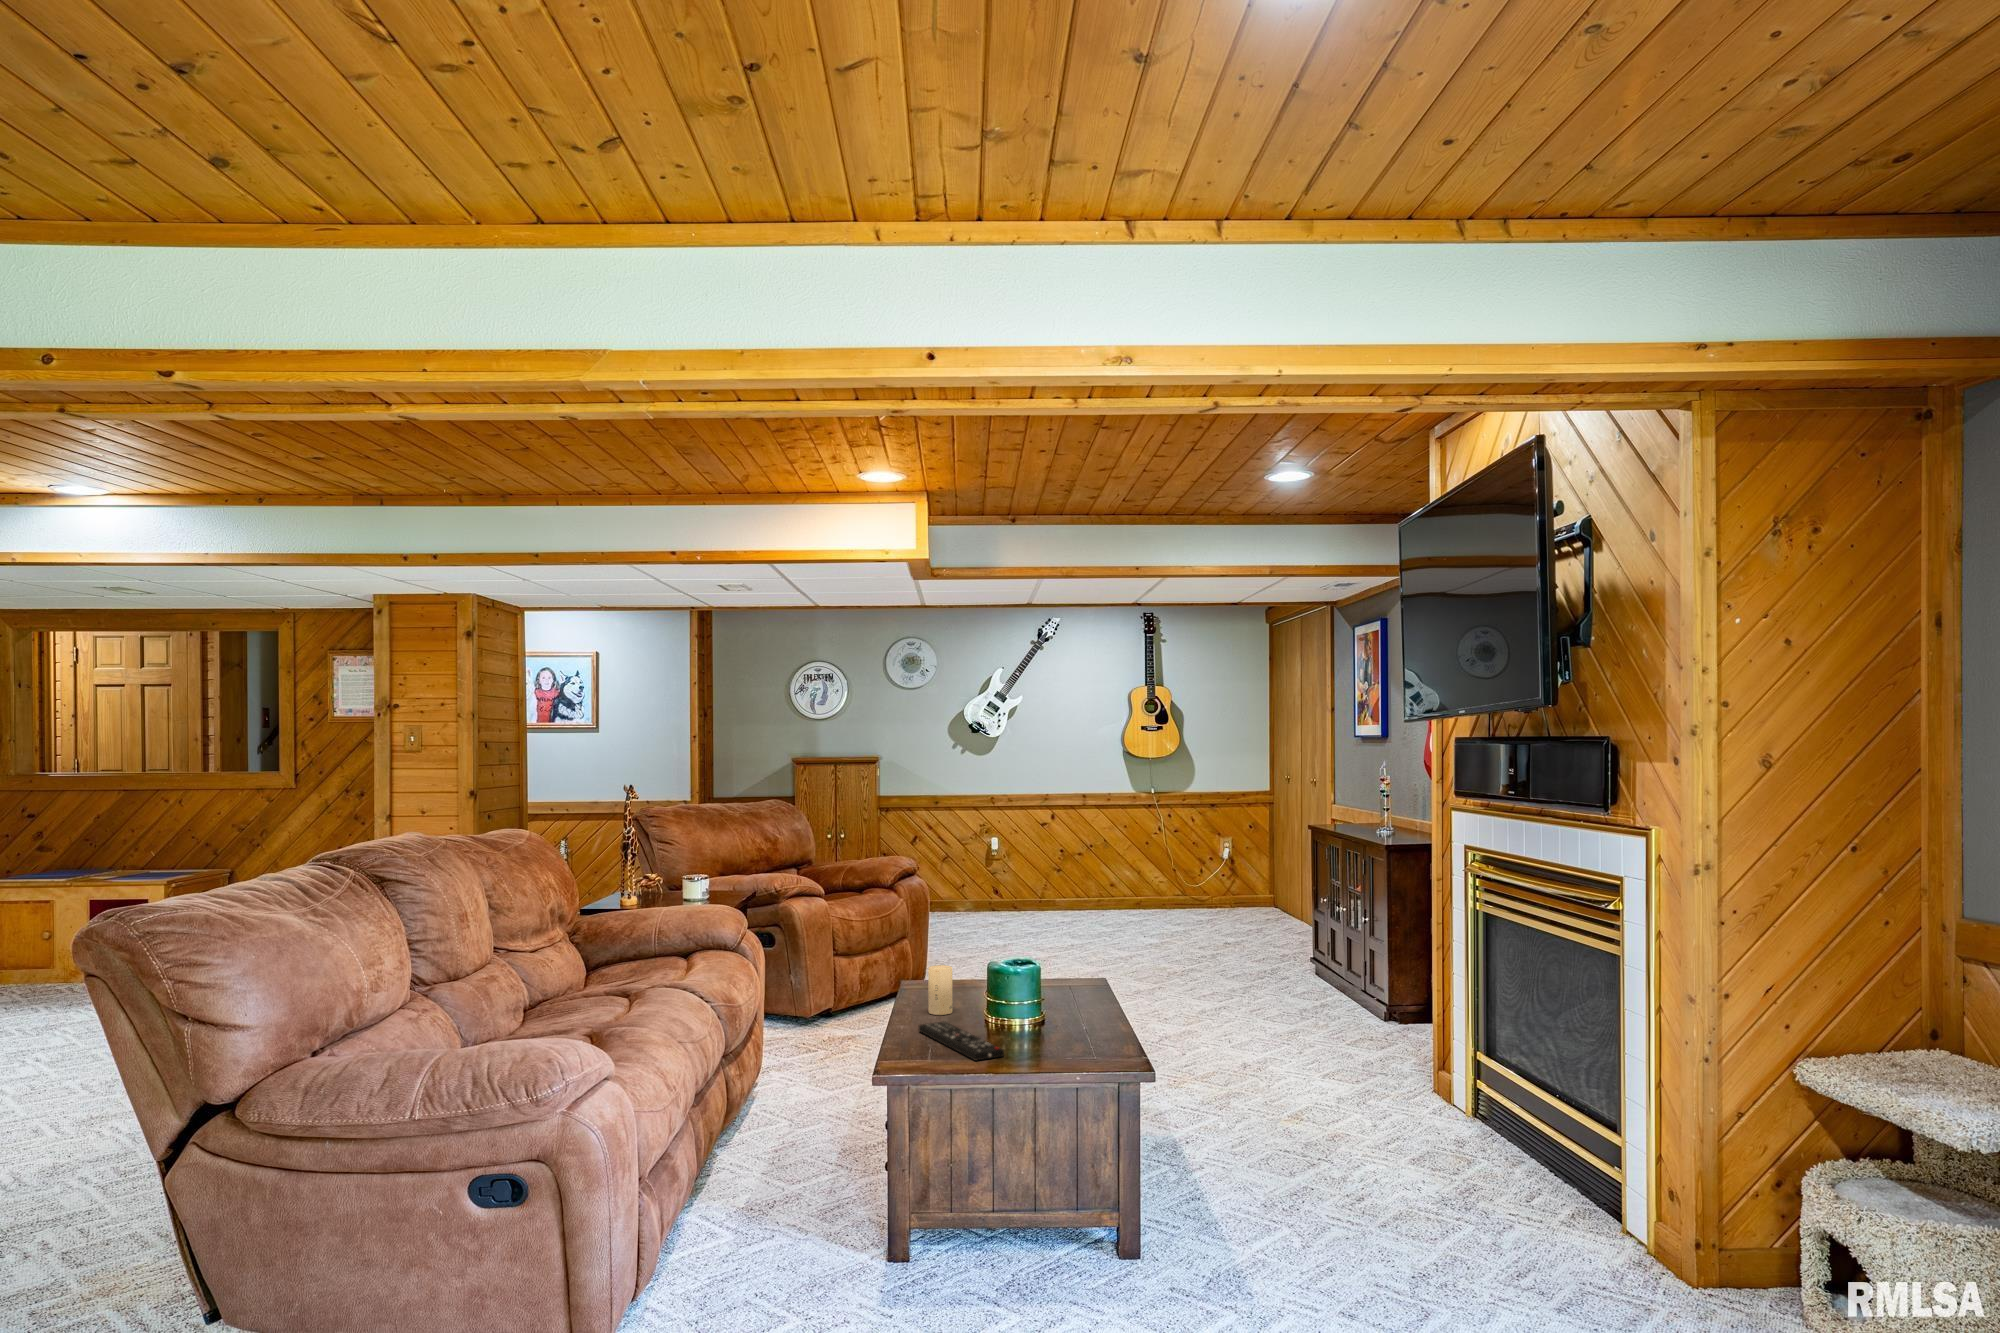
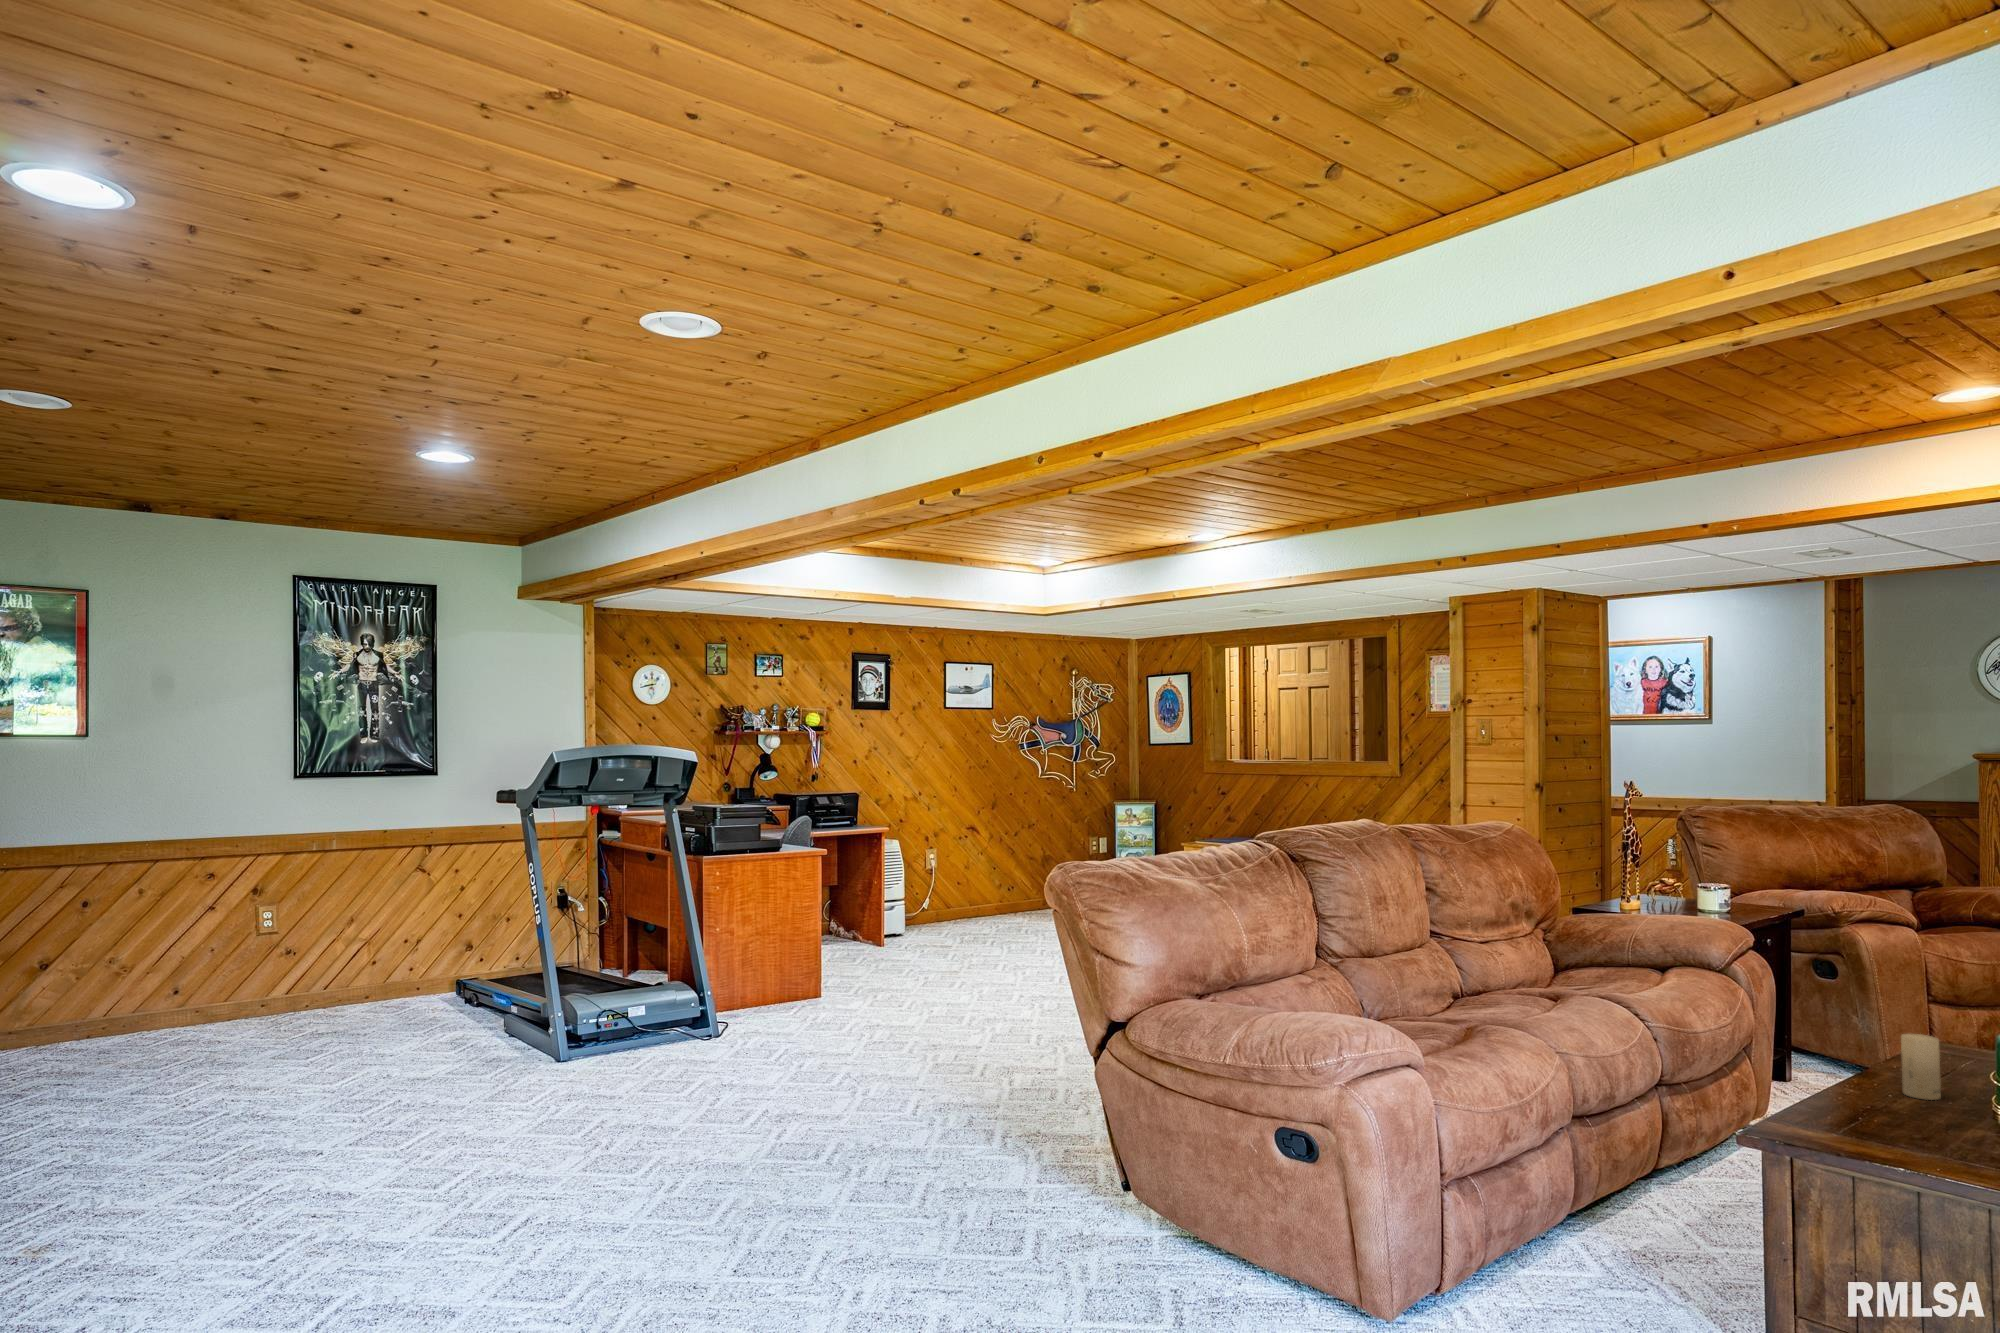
remote control: present [919,1022,1004,1061] -> none [1860,1101,1950,1166]

